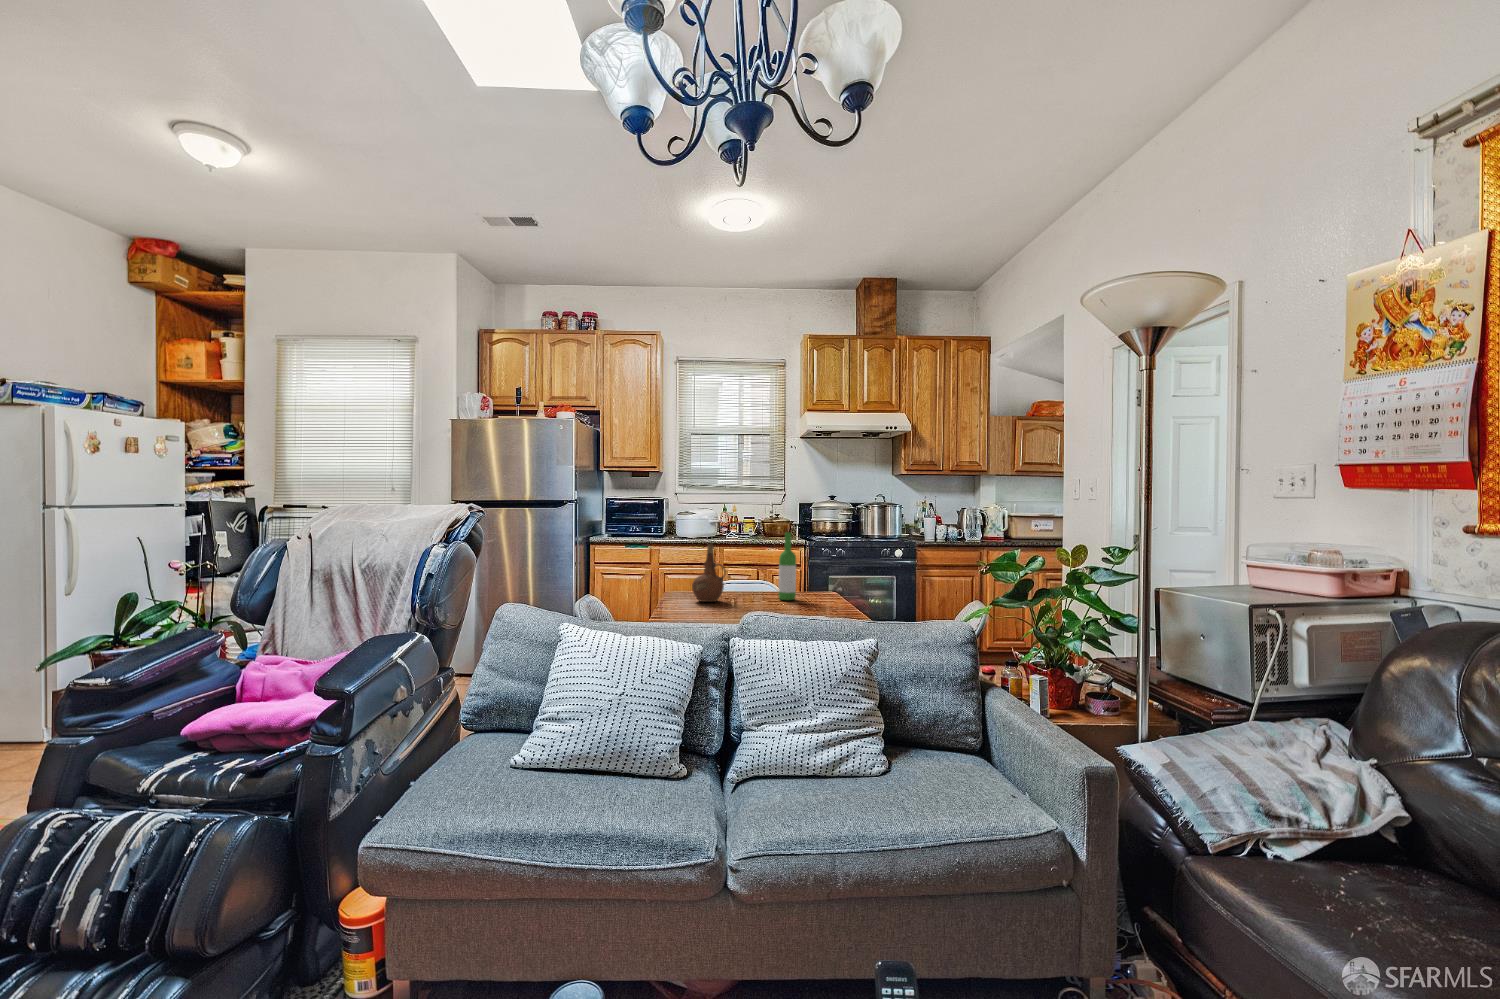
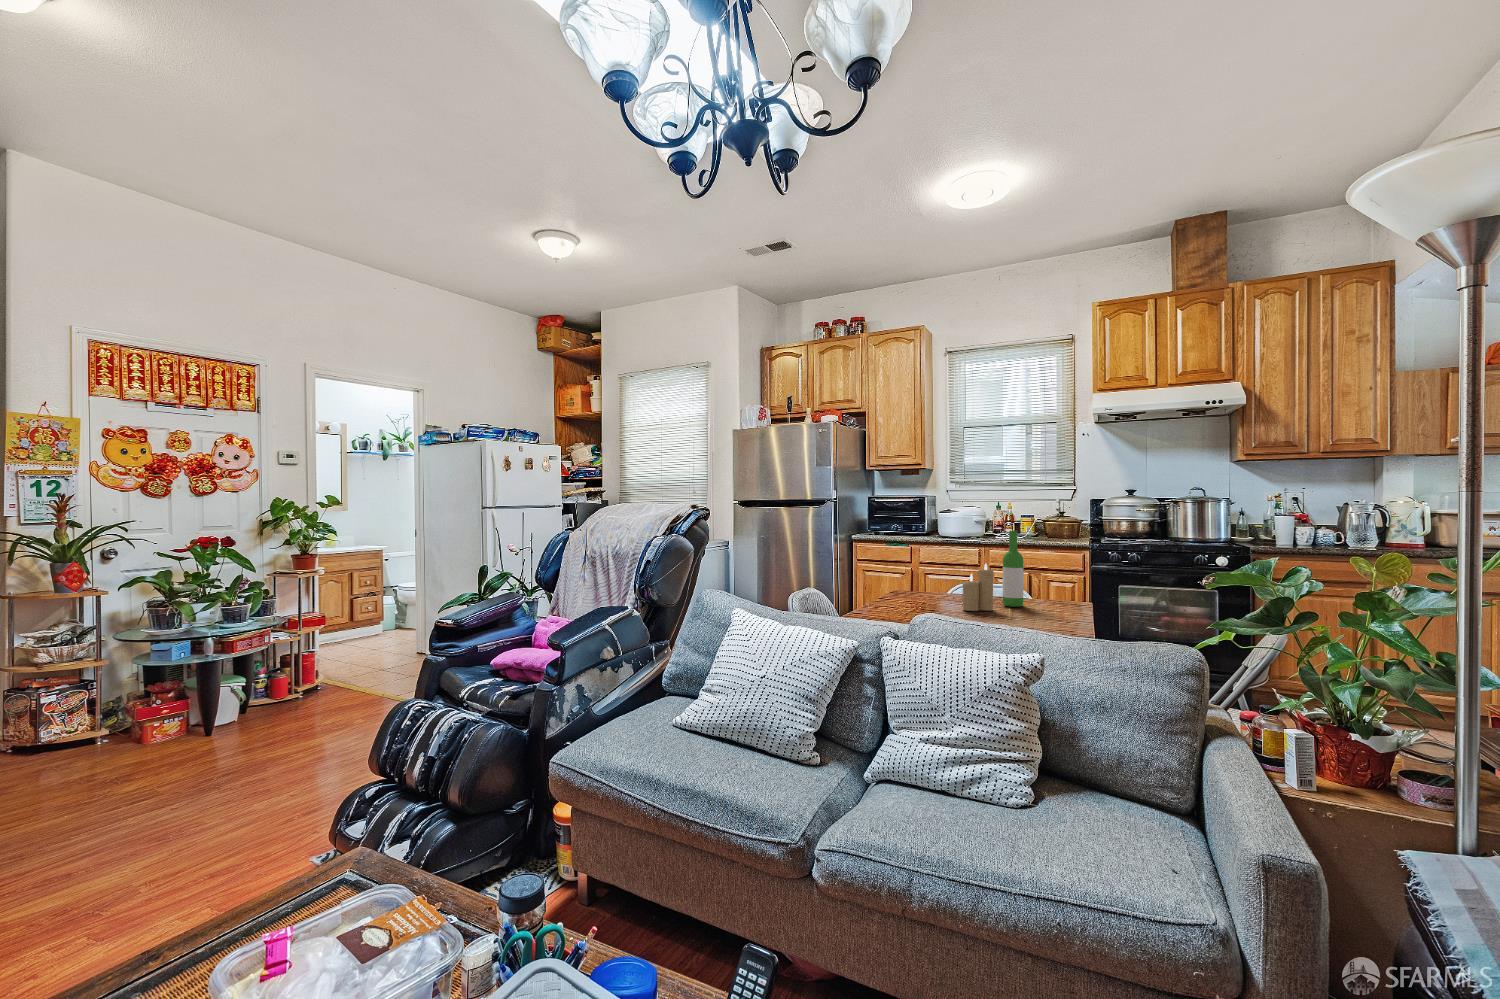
ceramic pitcher: present [692,544,726,602] -> none [904,542,941,602]
candle: none [752,563,777,607] -> present [962,564,994,611]

